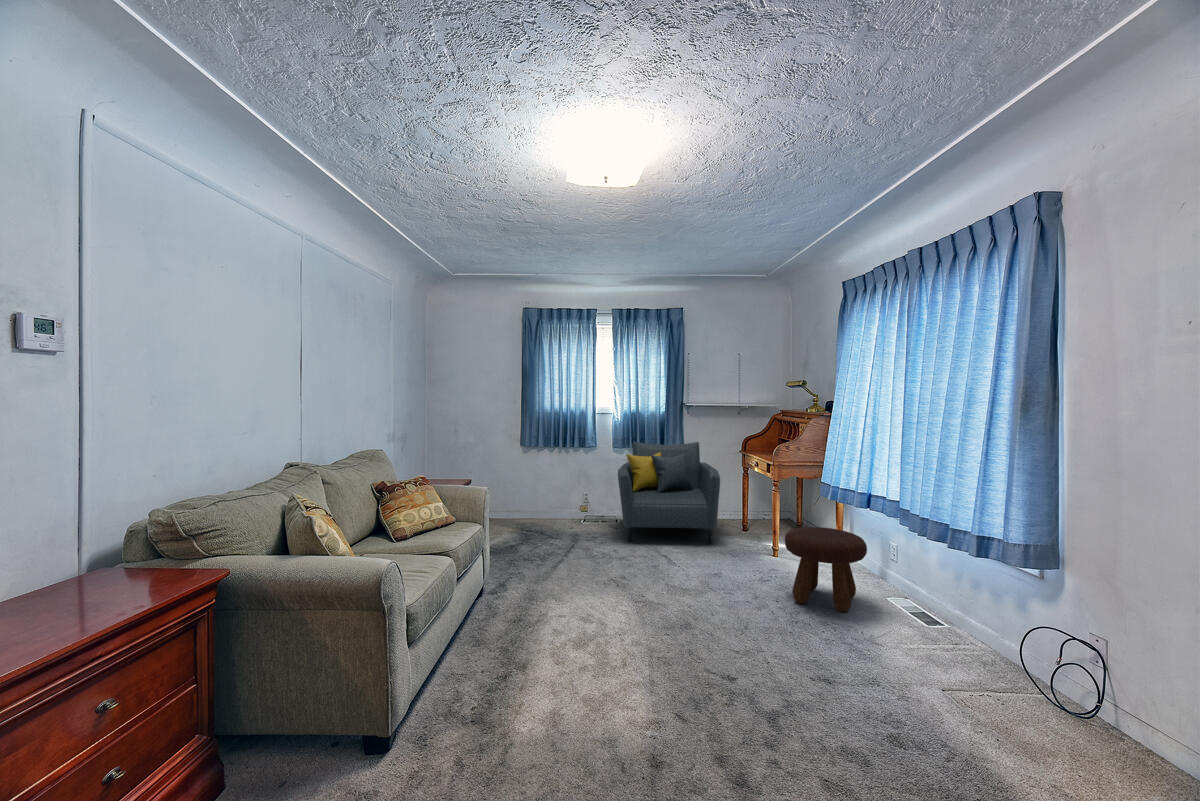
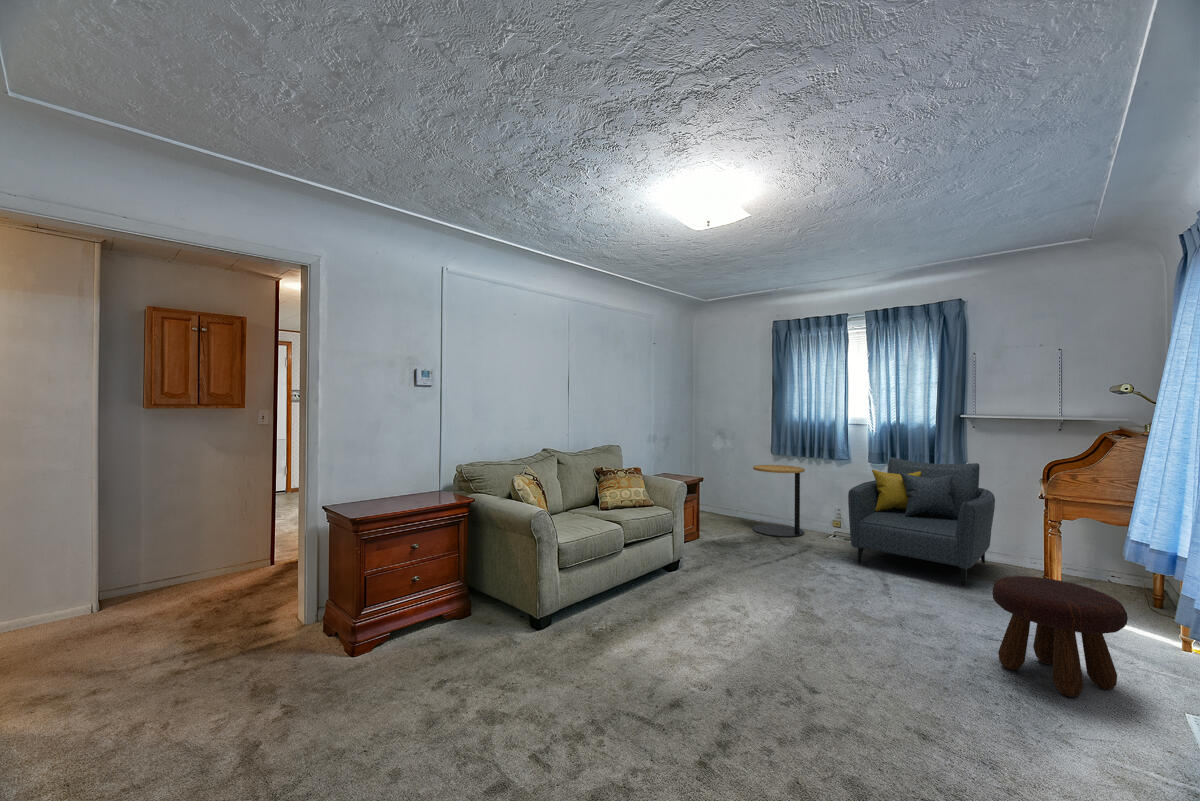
side table: none [510,457,561,531] -> present [753,465,805,537]

